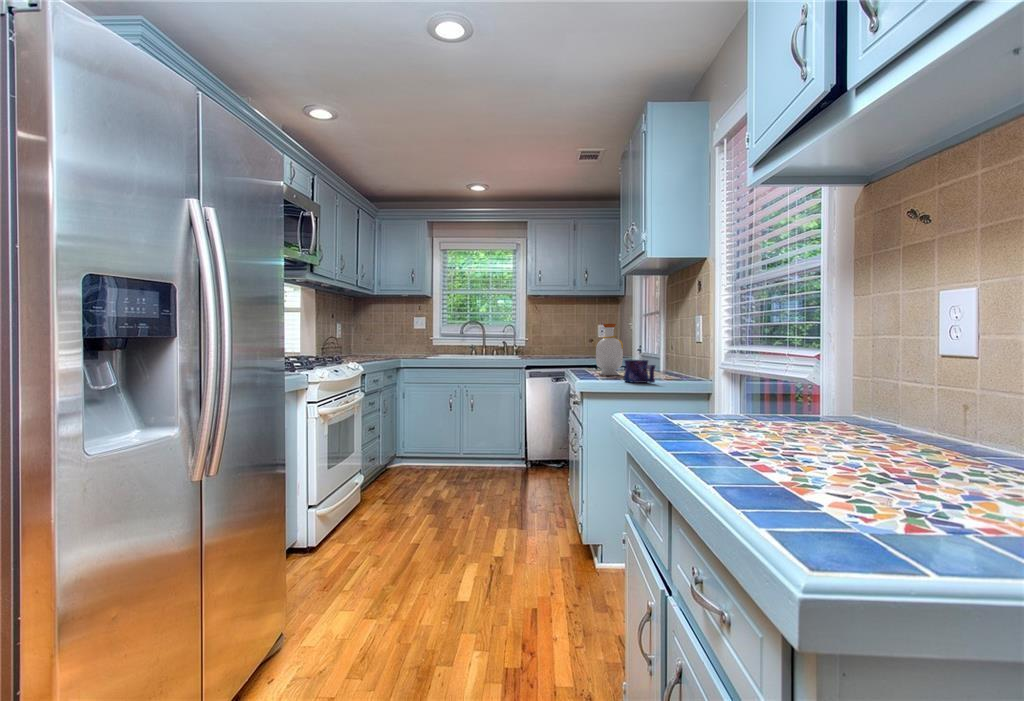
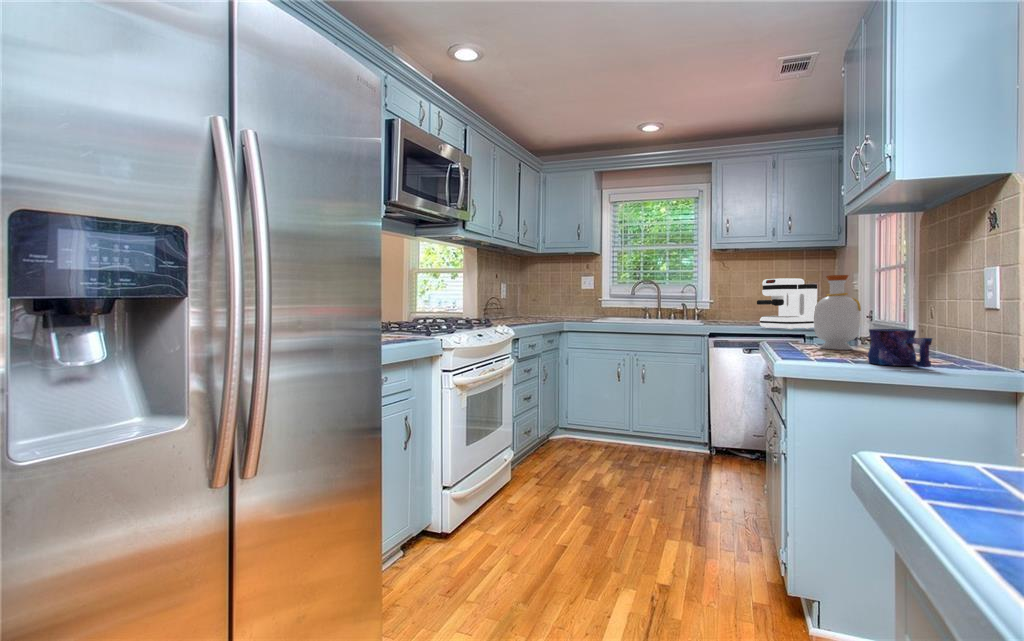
coffee maker: none [560,323,601,363] -> present [757,278,817,329]

